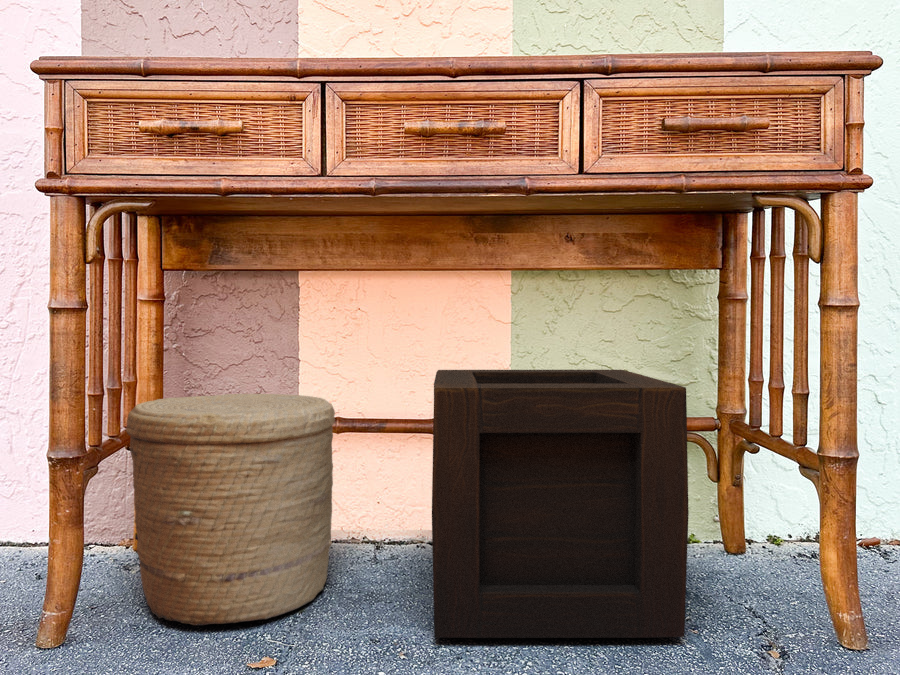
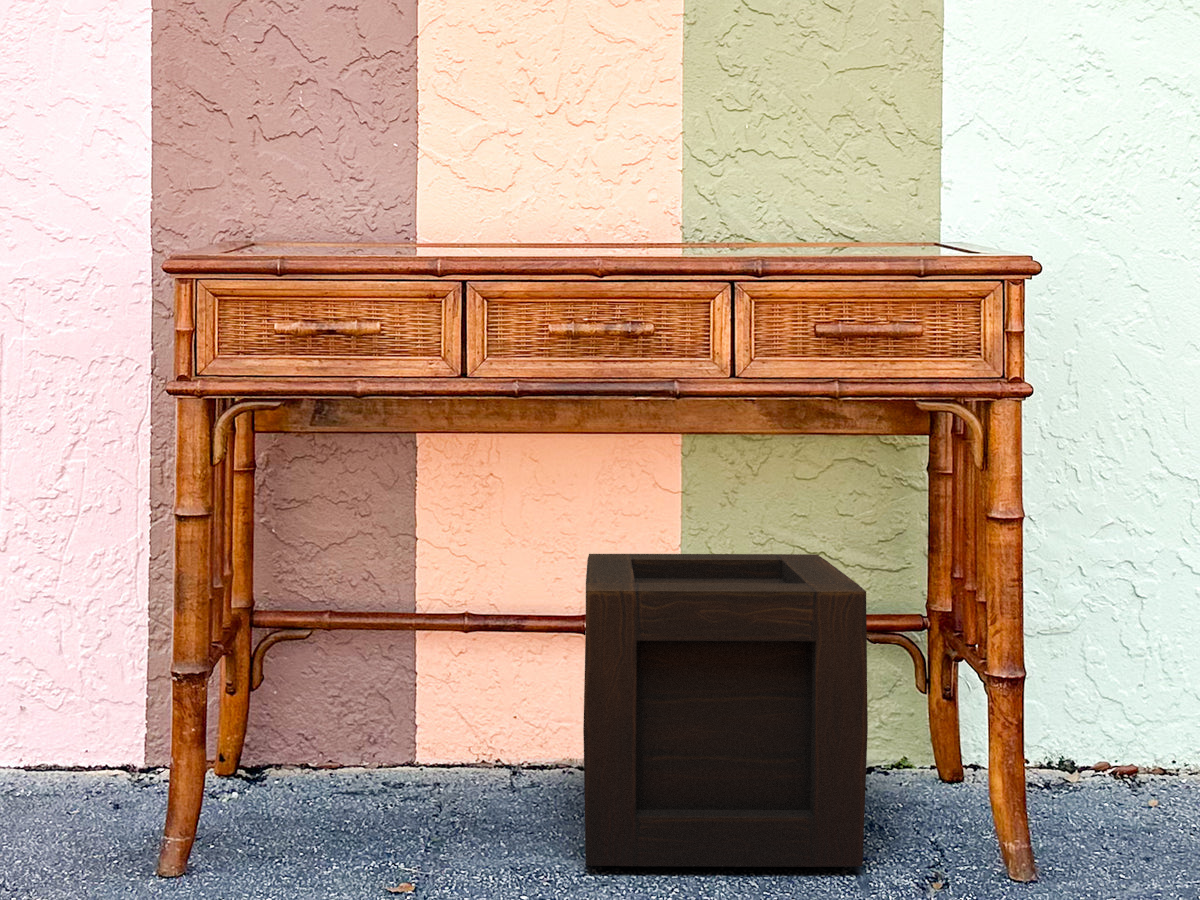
woven basket: present [126,394,335,626] -> none [230,584,467,853]

